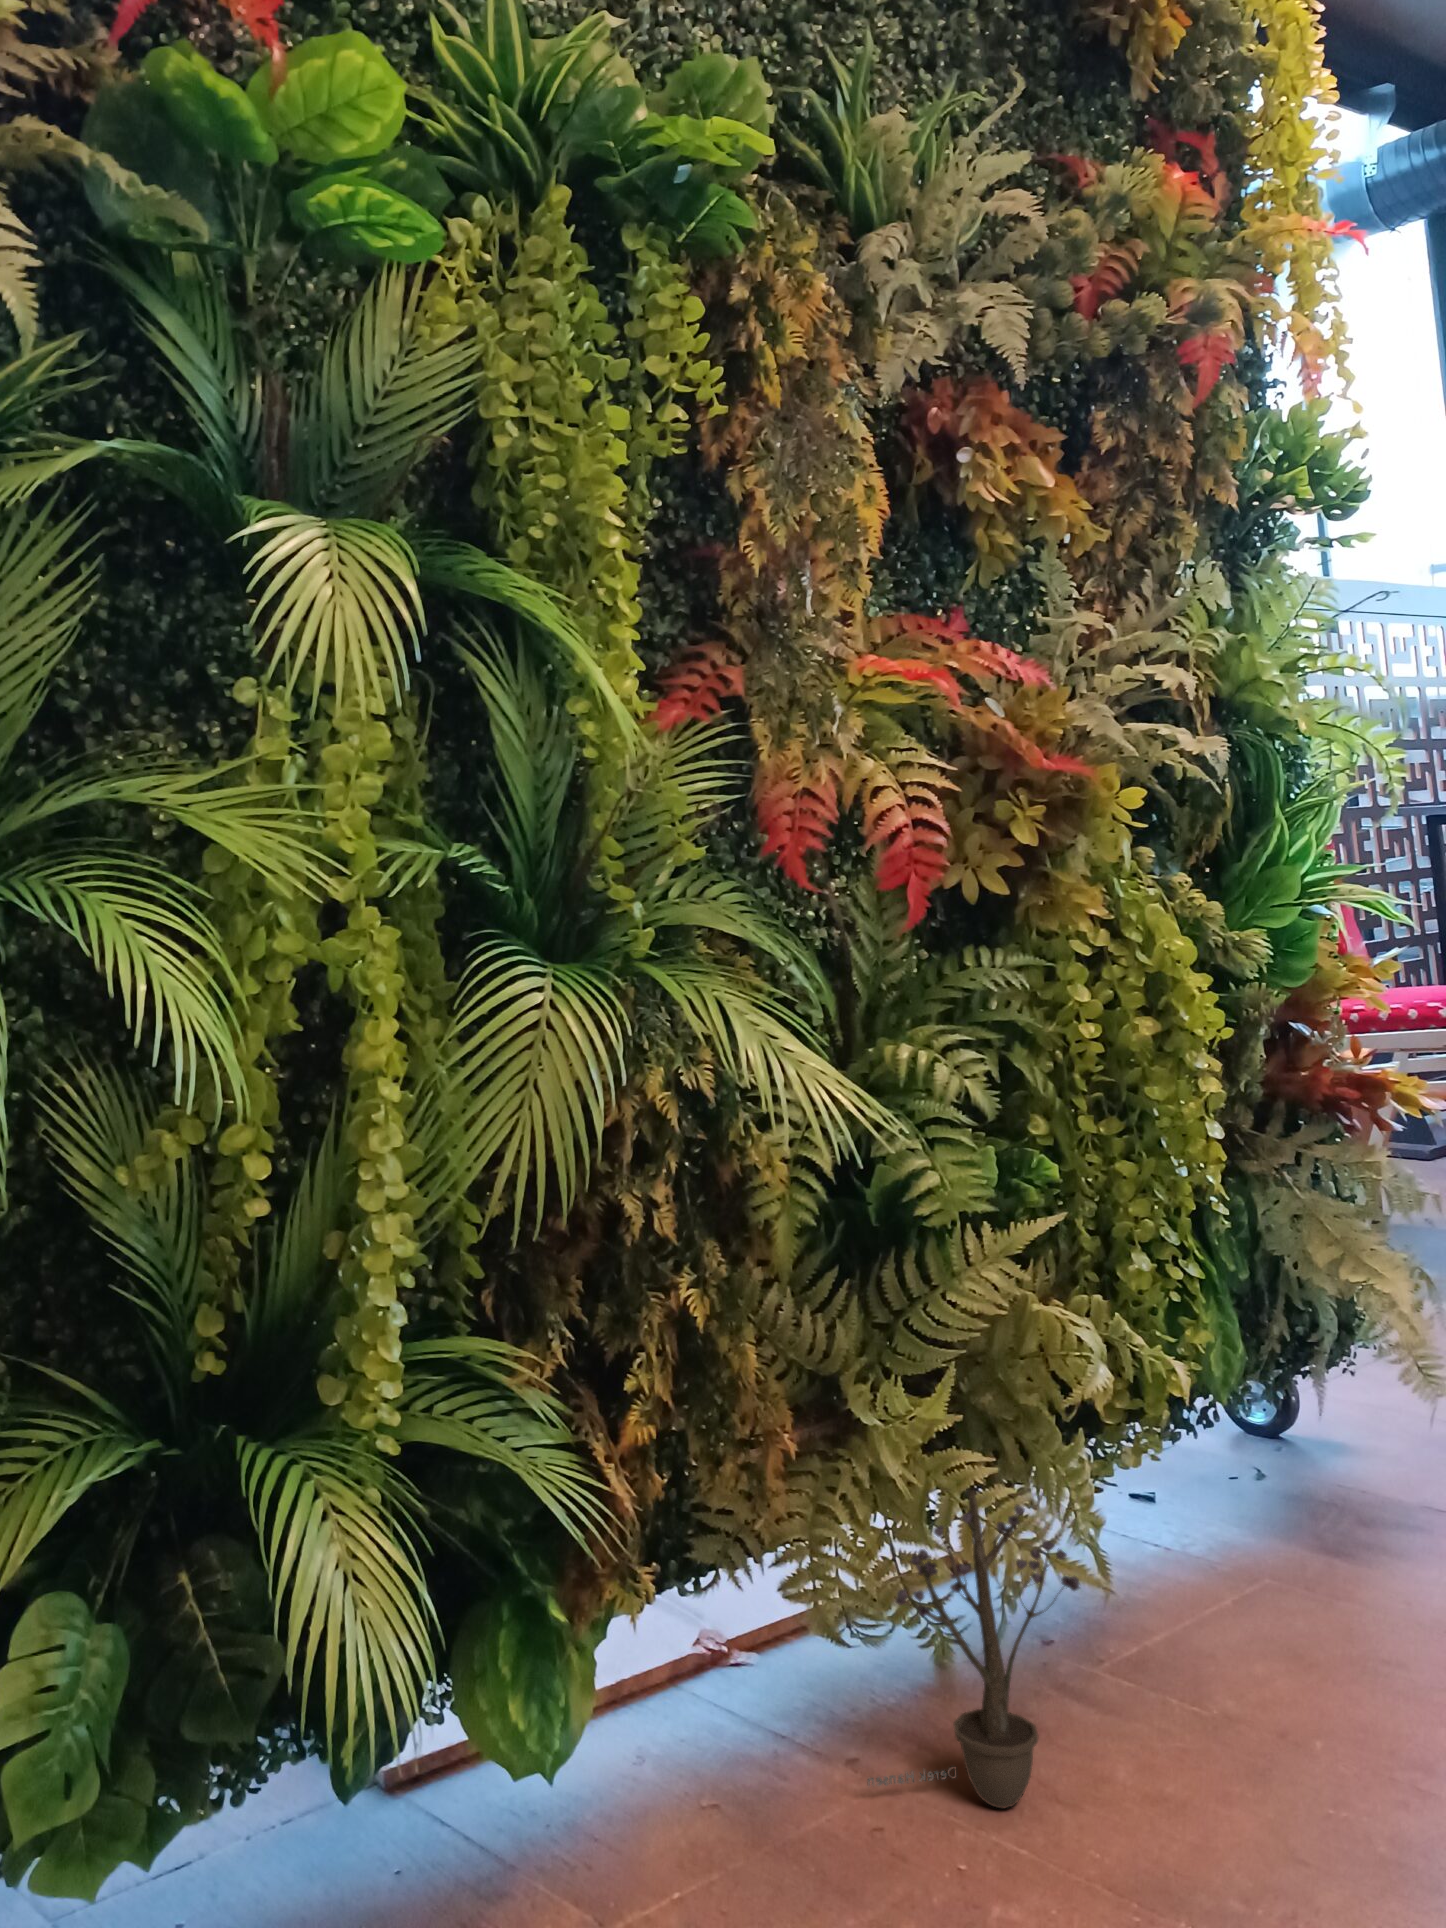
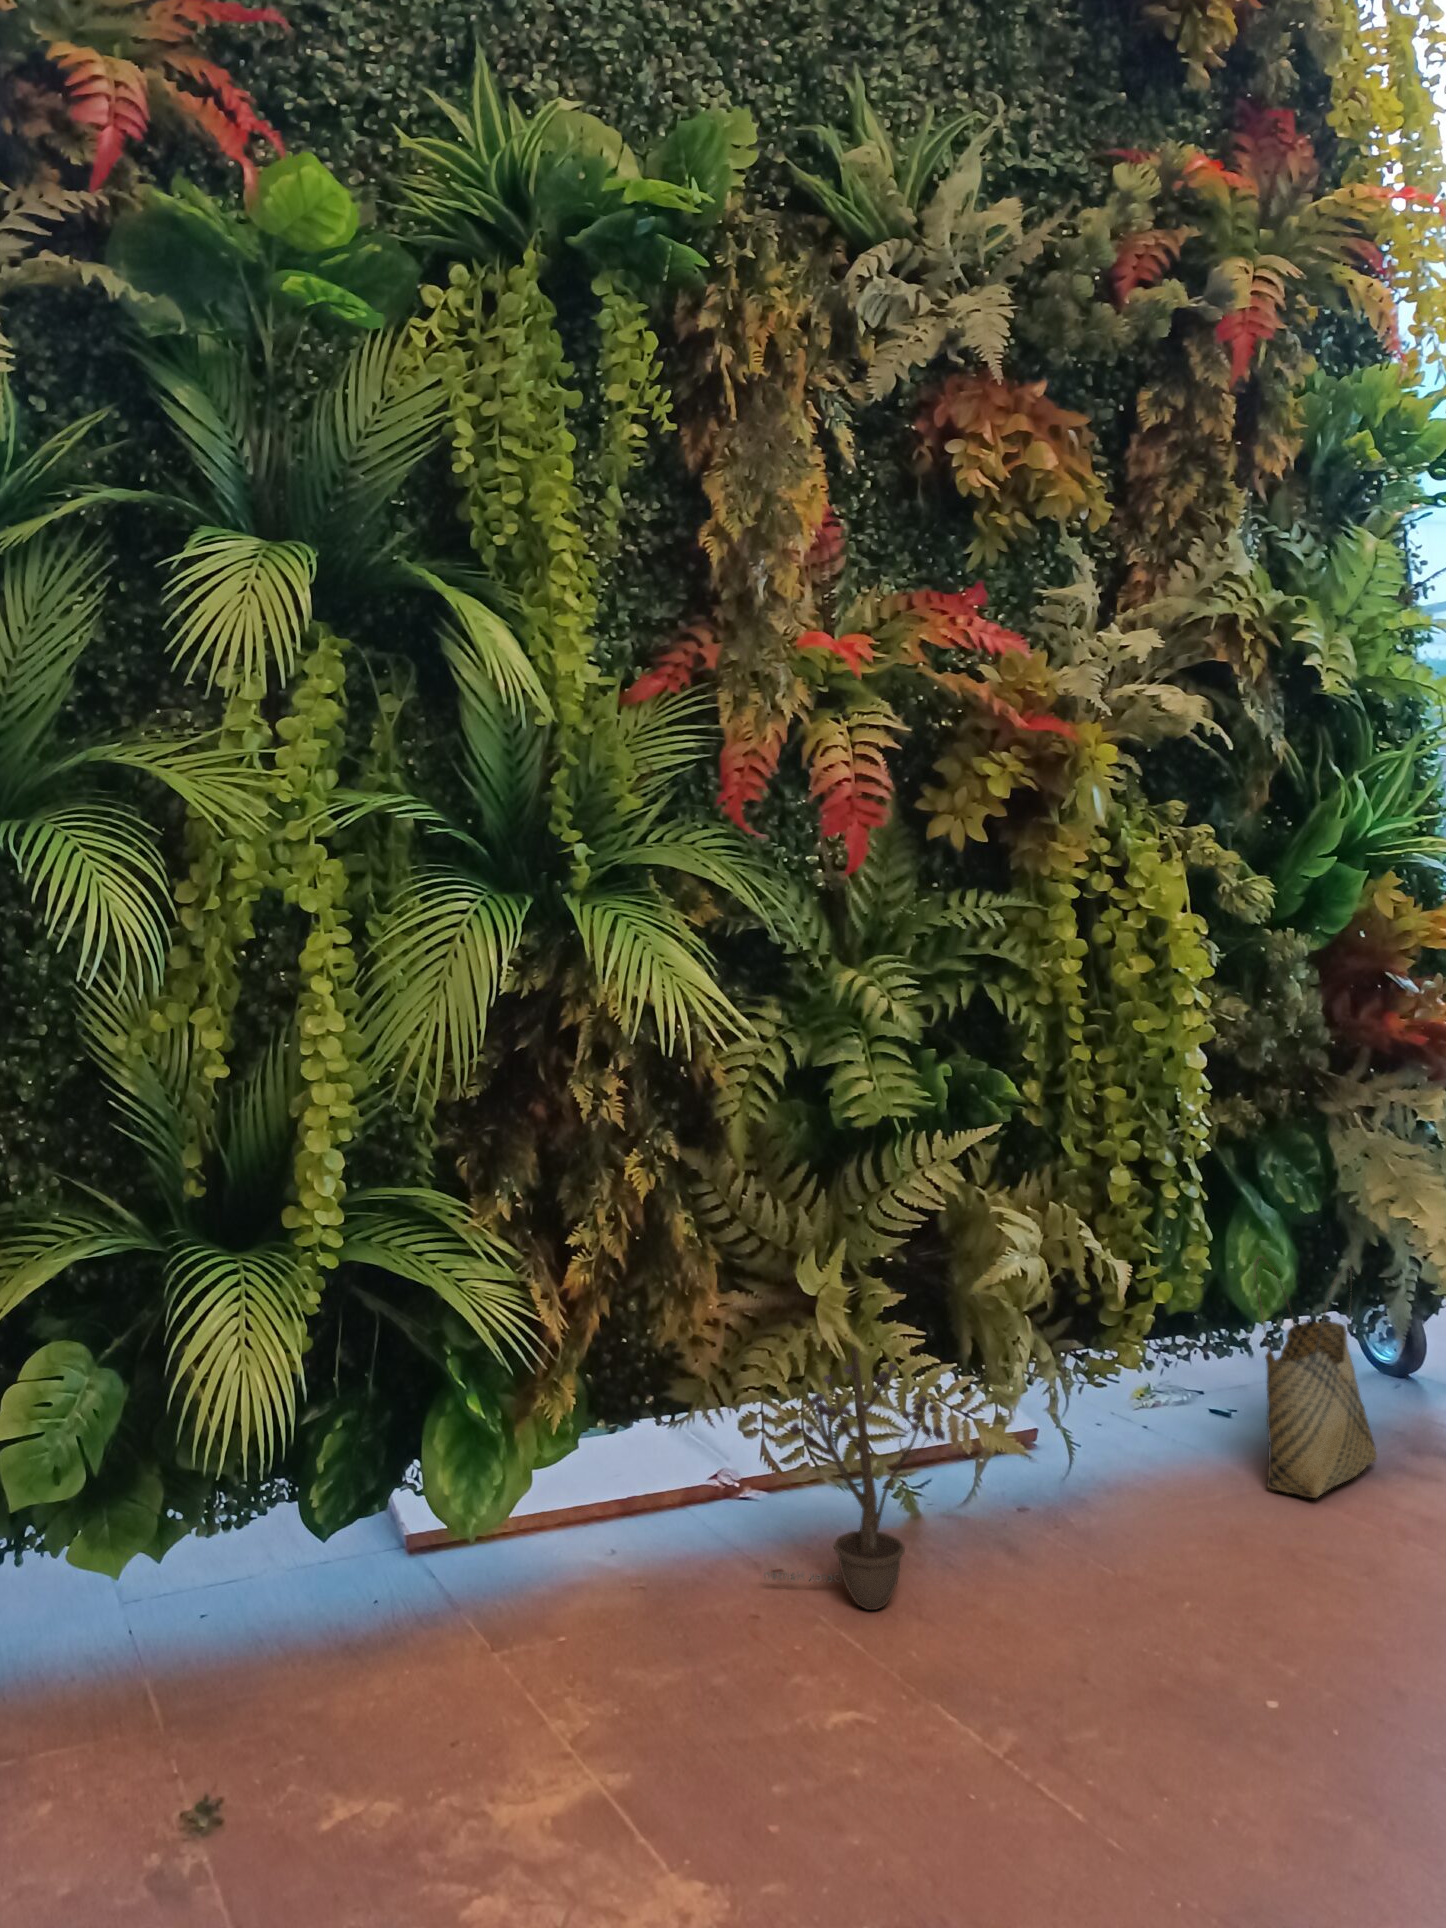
woven basket: none [1250,1337,1374,1601] -> present [1254,1256,1377,1498]

